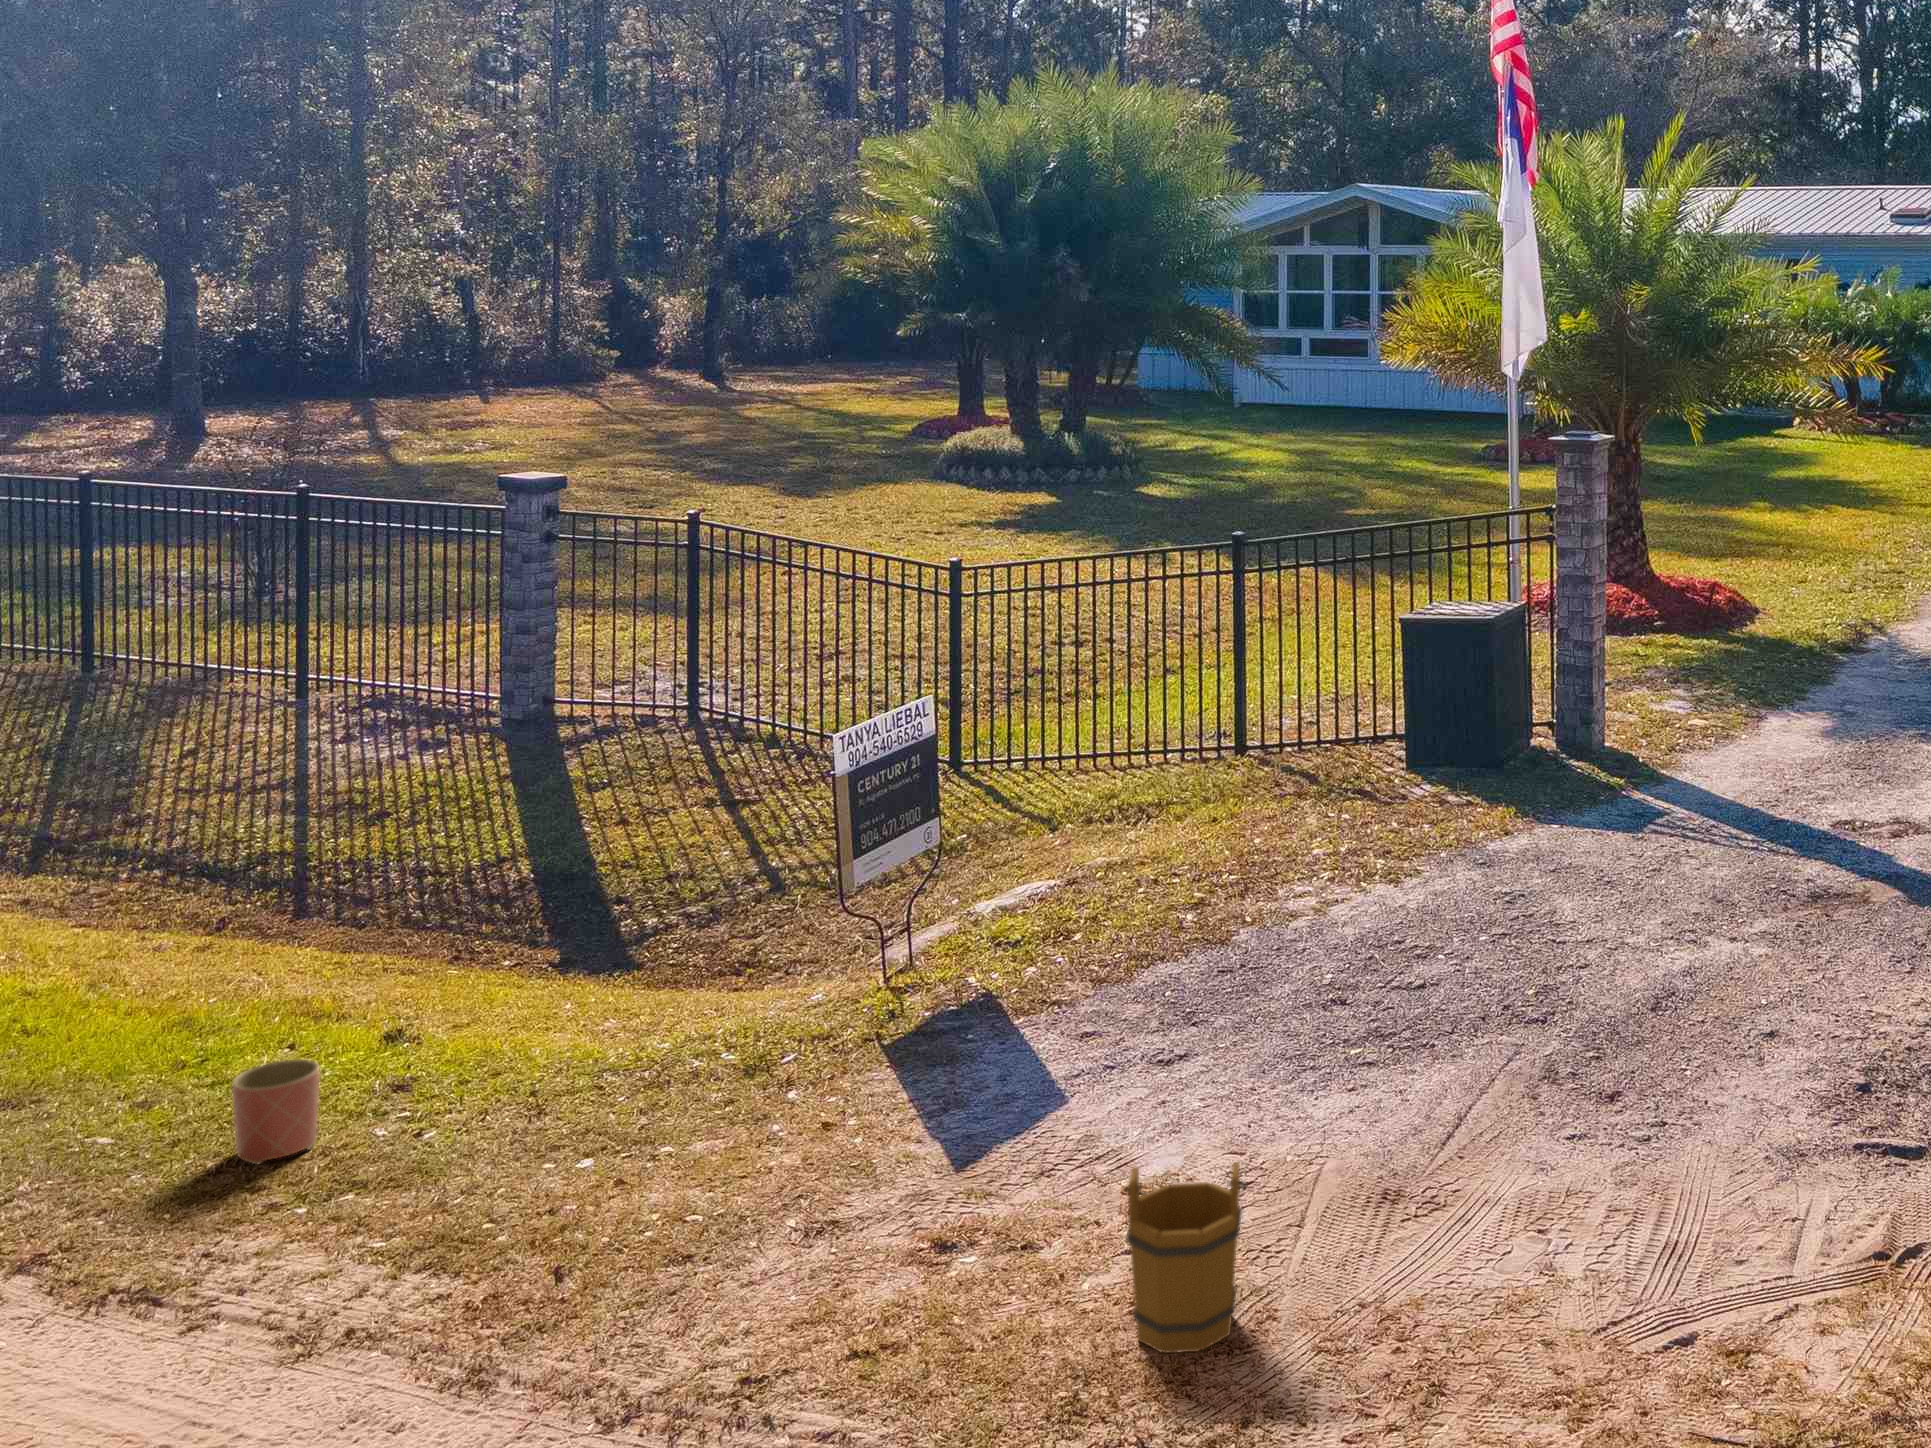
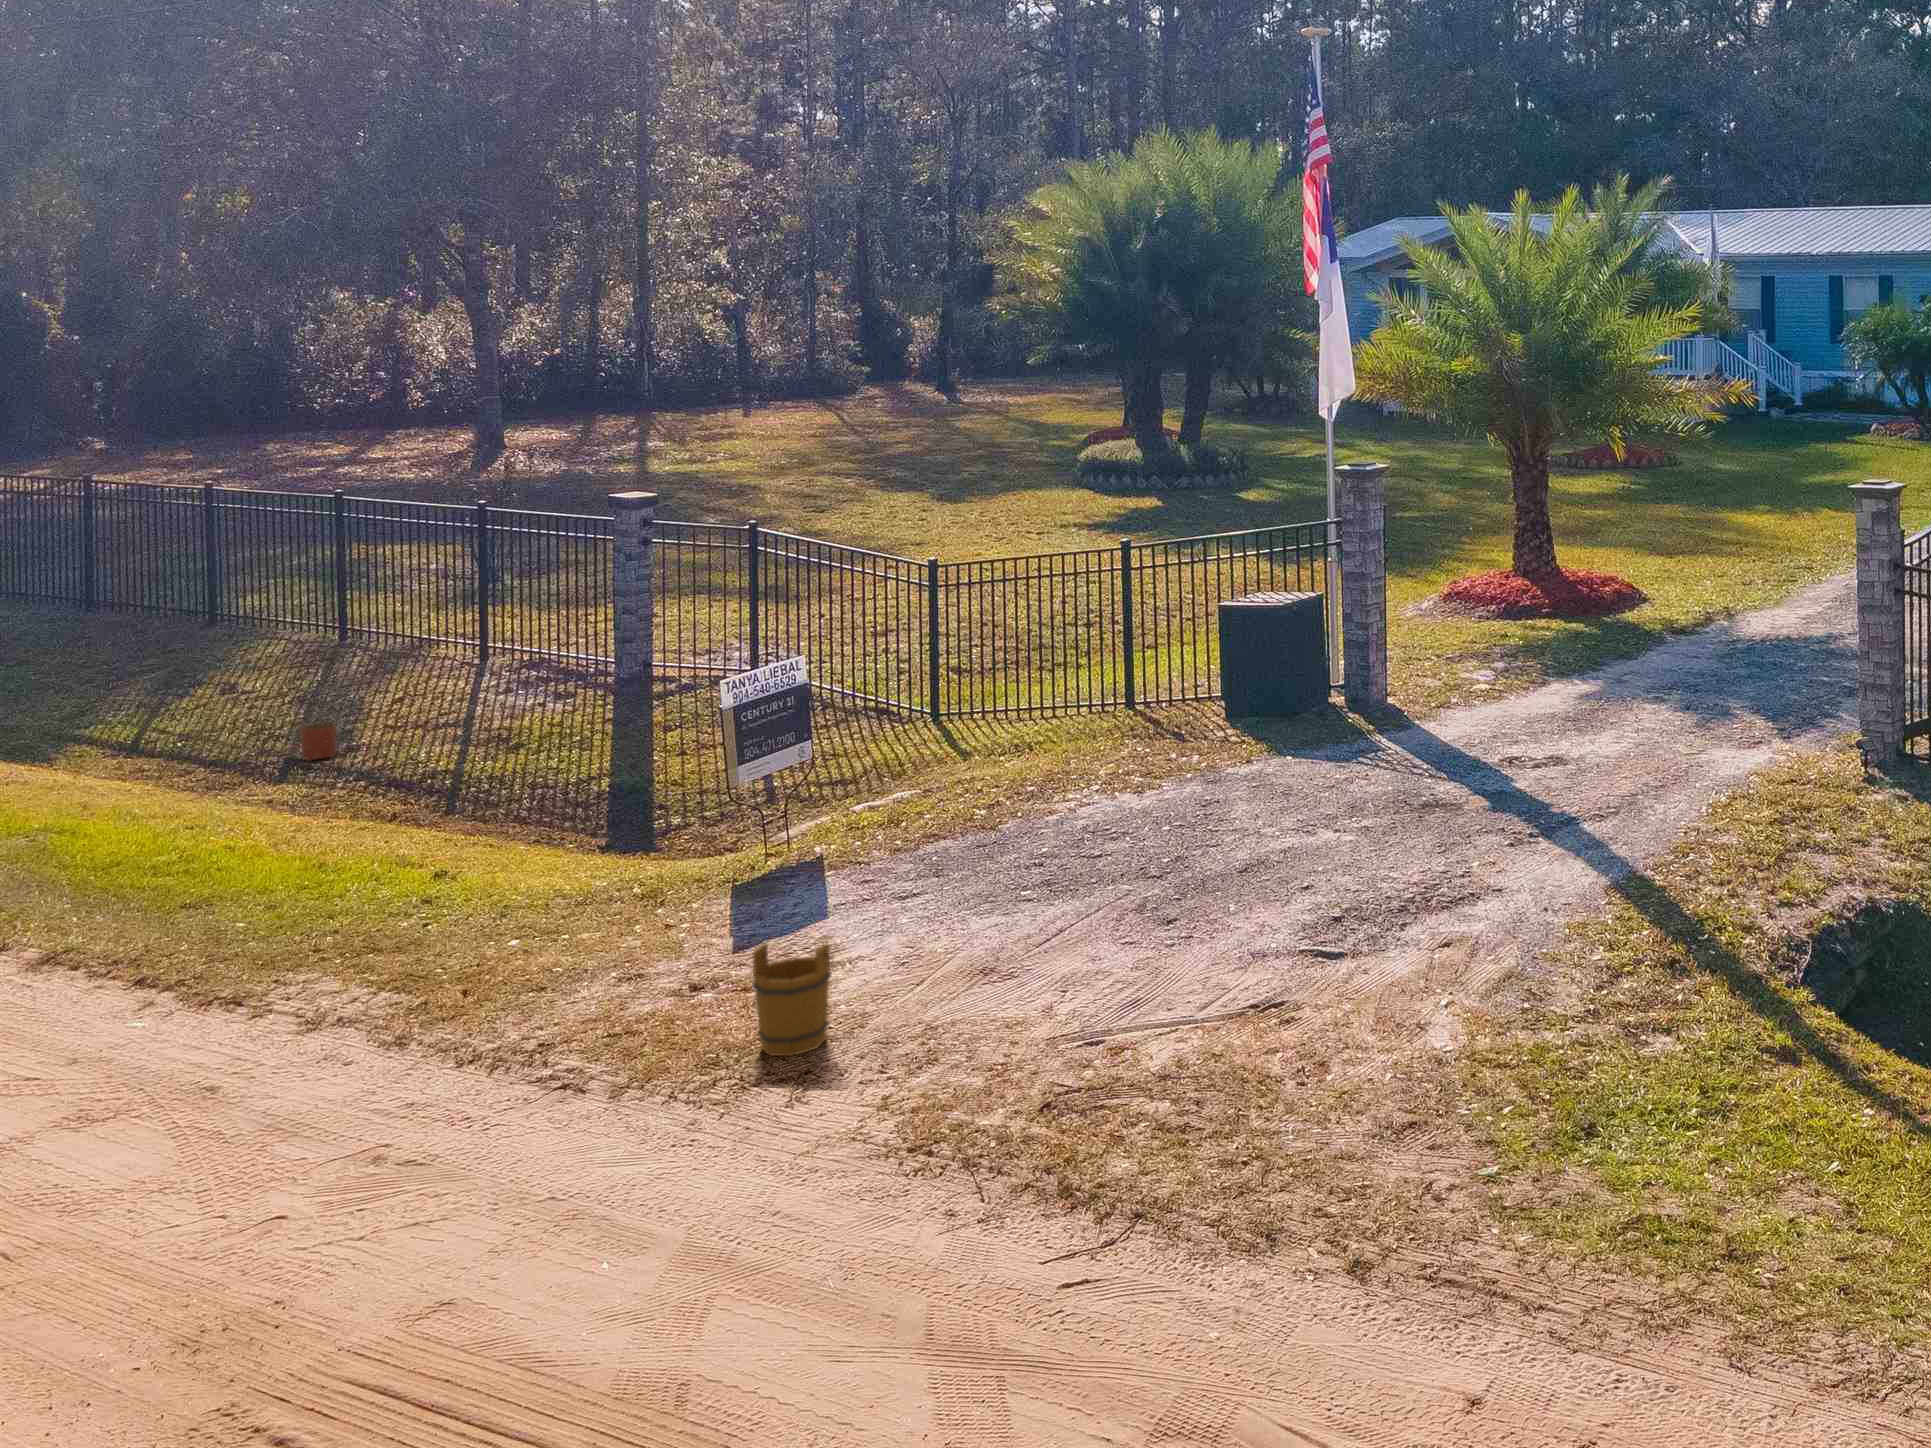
planter: present [232,1059,319,1164] -> present [300,722,337,761]

